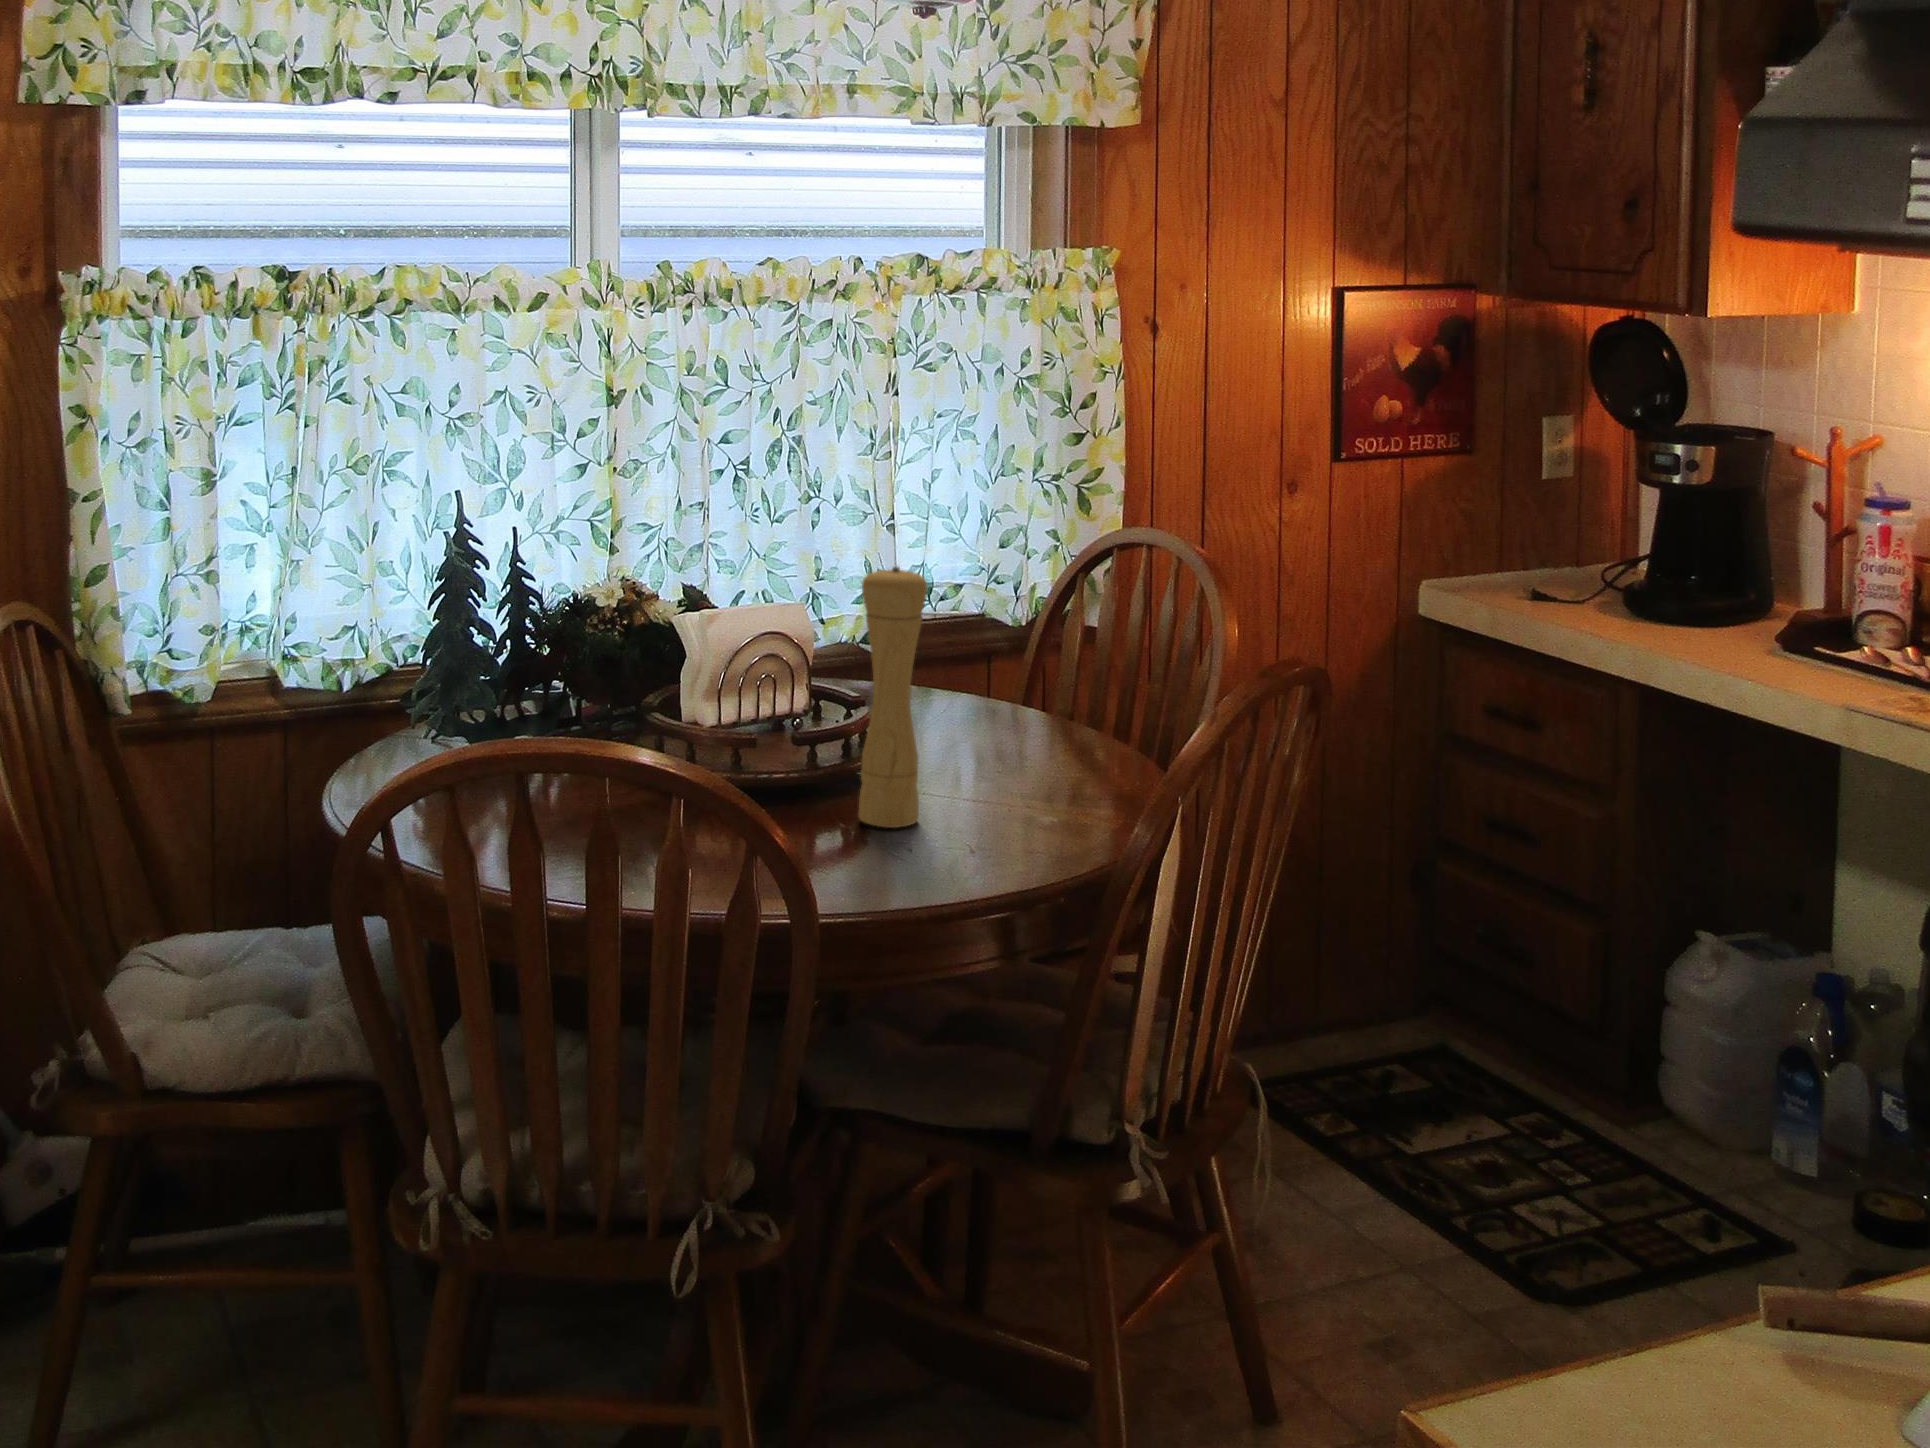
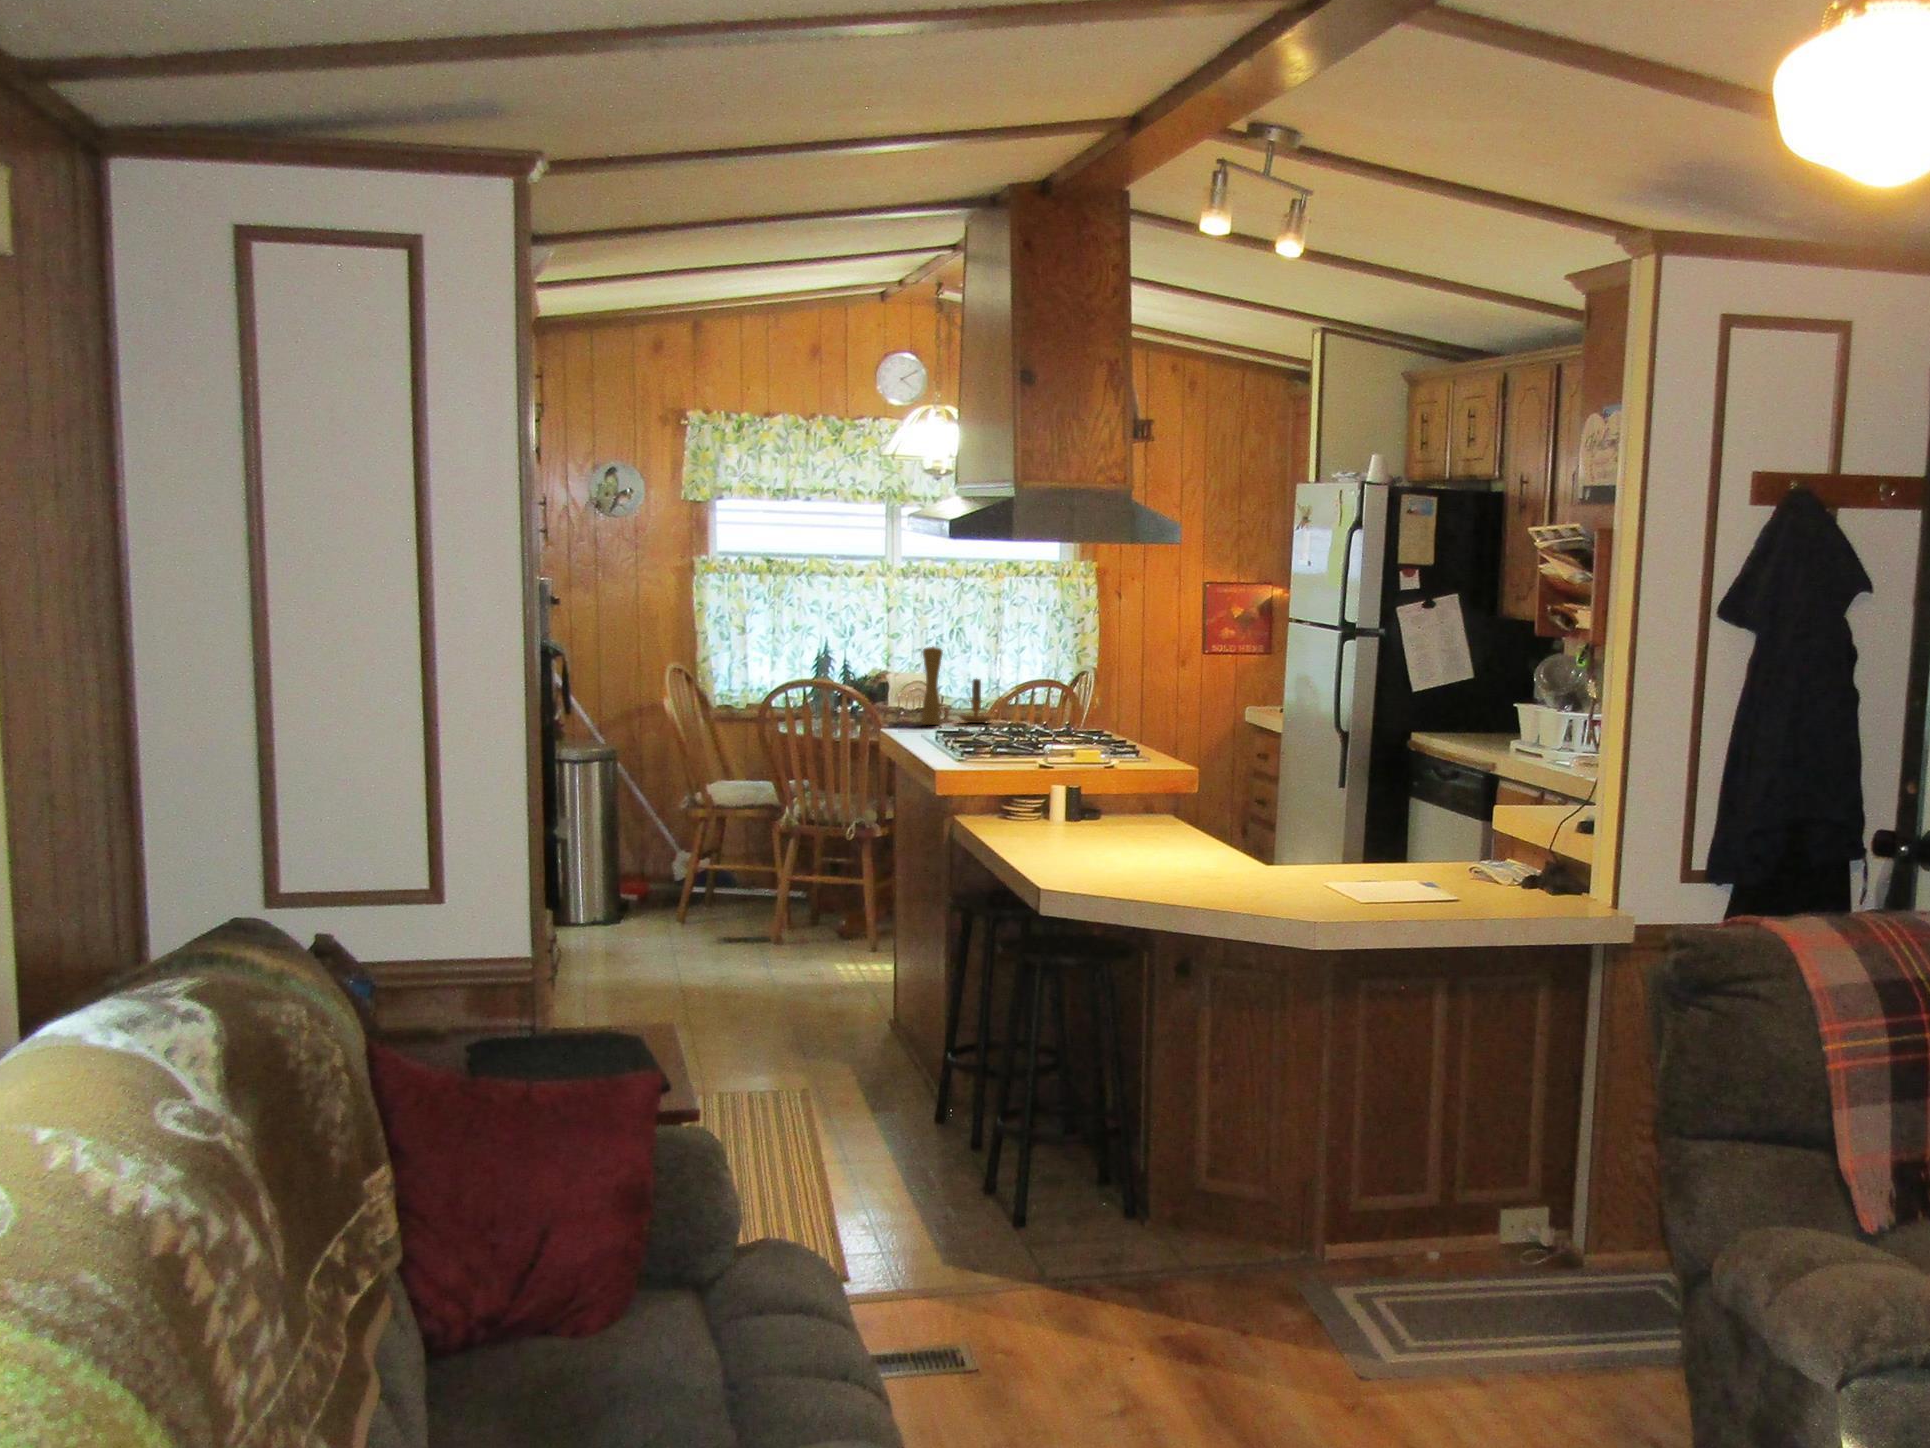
candle: none [938,640,1073,790] -> present [959,679,993,723]

